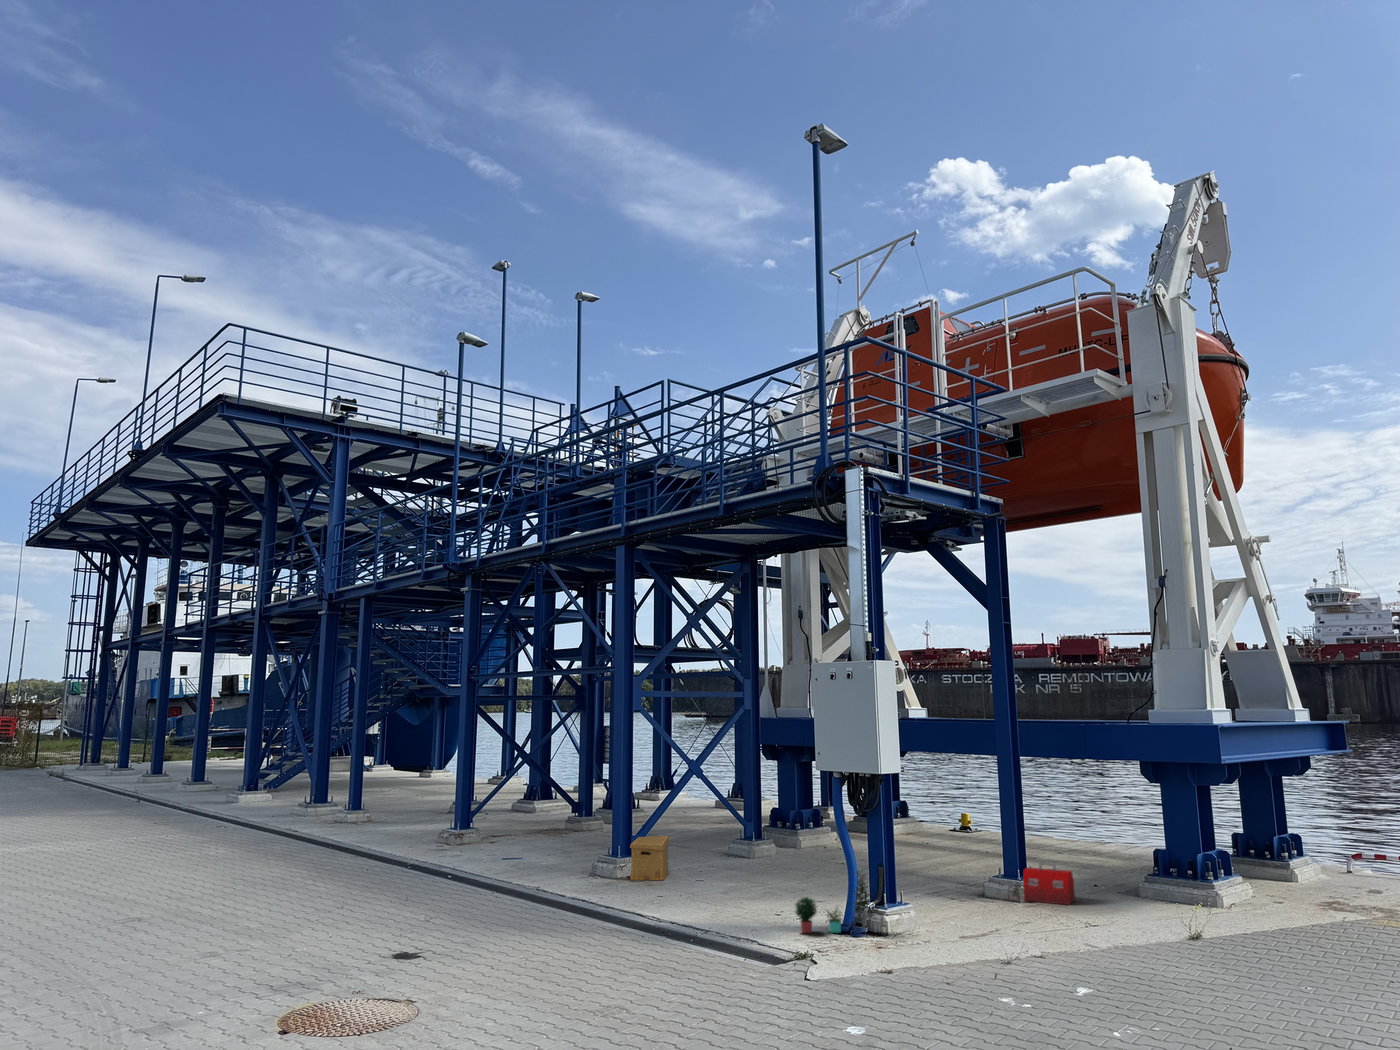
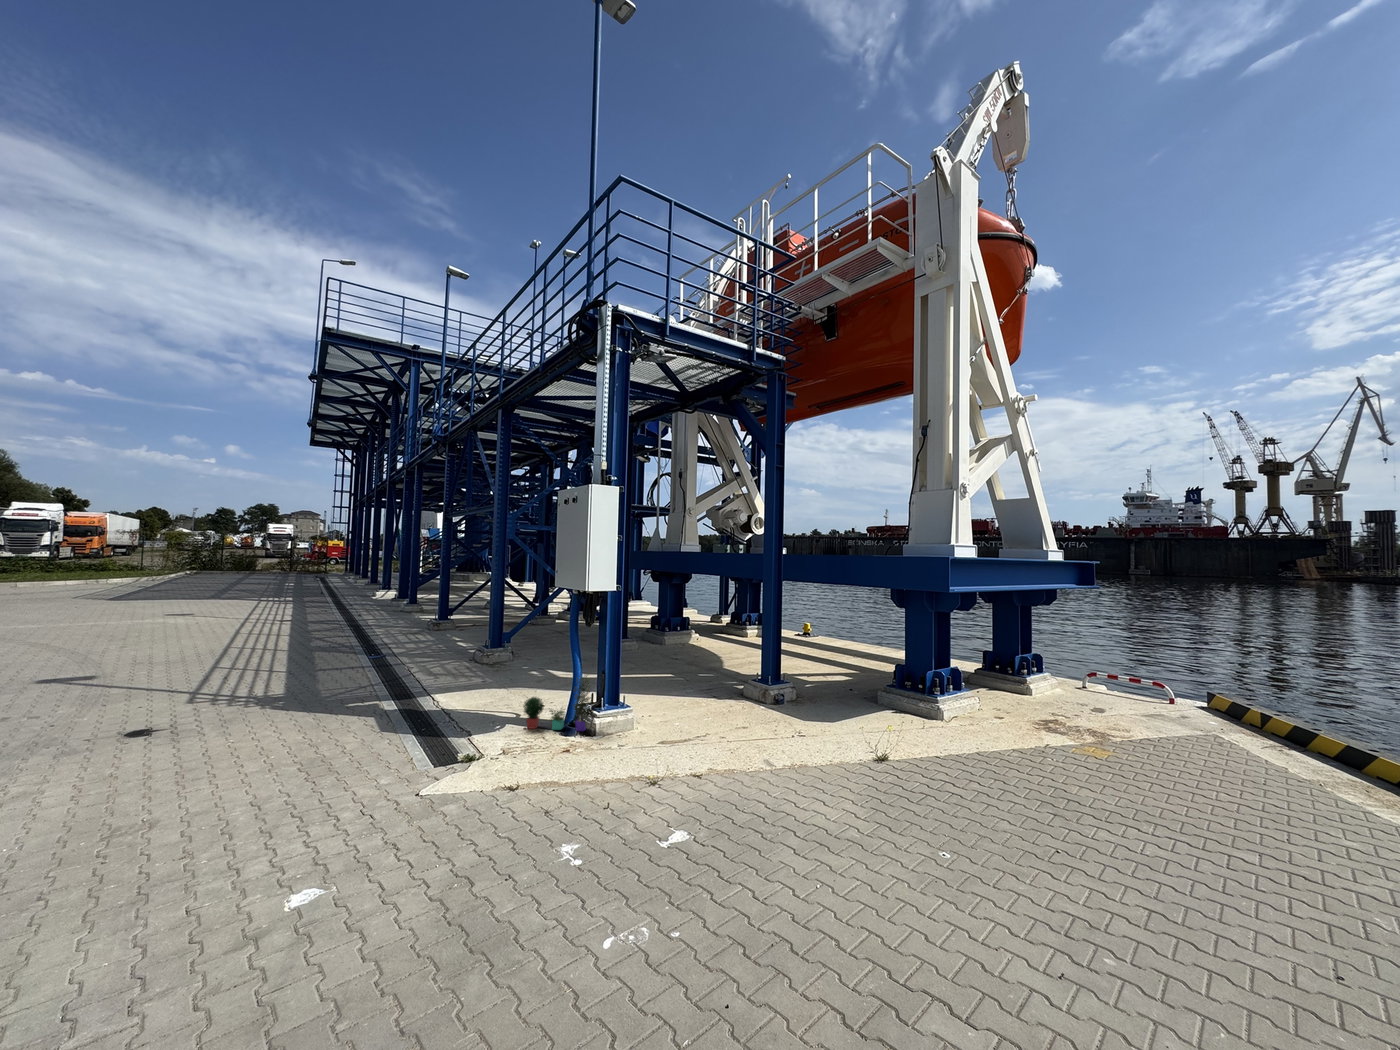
cardboard box: present [630,836,669,880] -> none [493,633,533,667]
toolbox: present [1023,863,1075,905] -> none [771,671,817,710]

